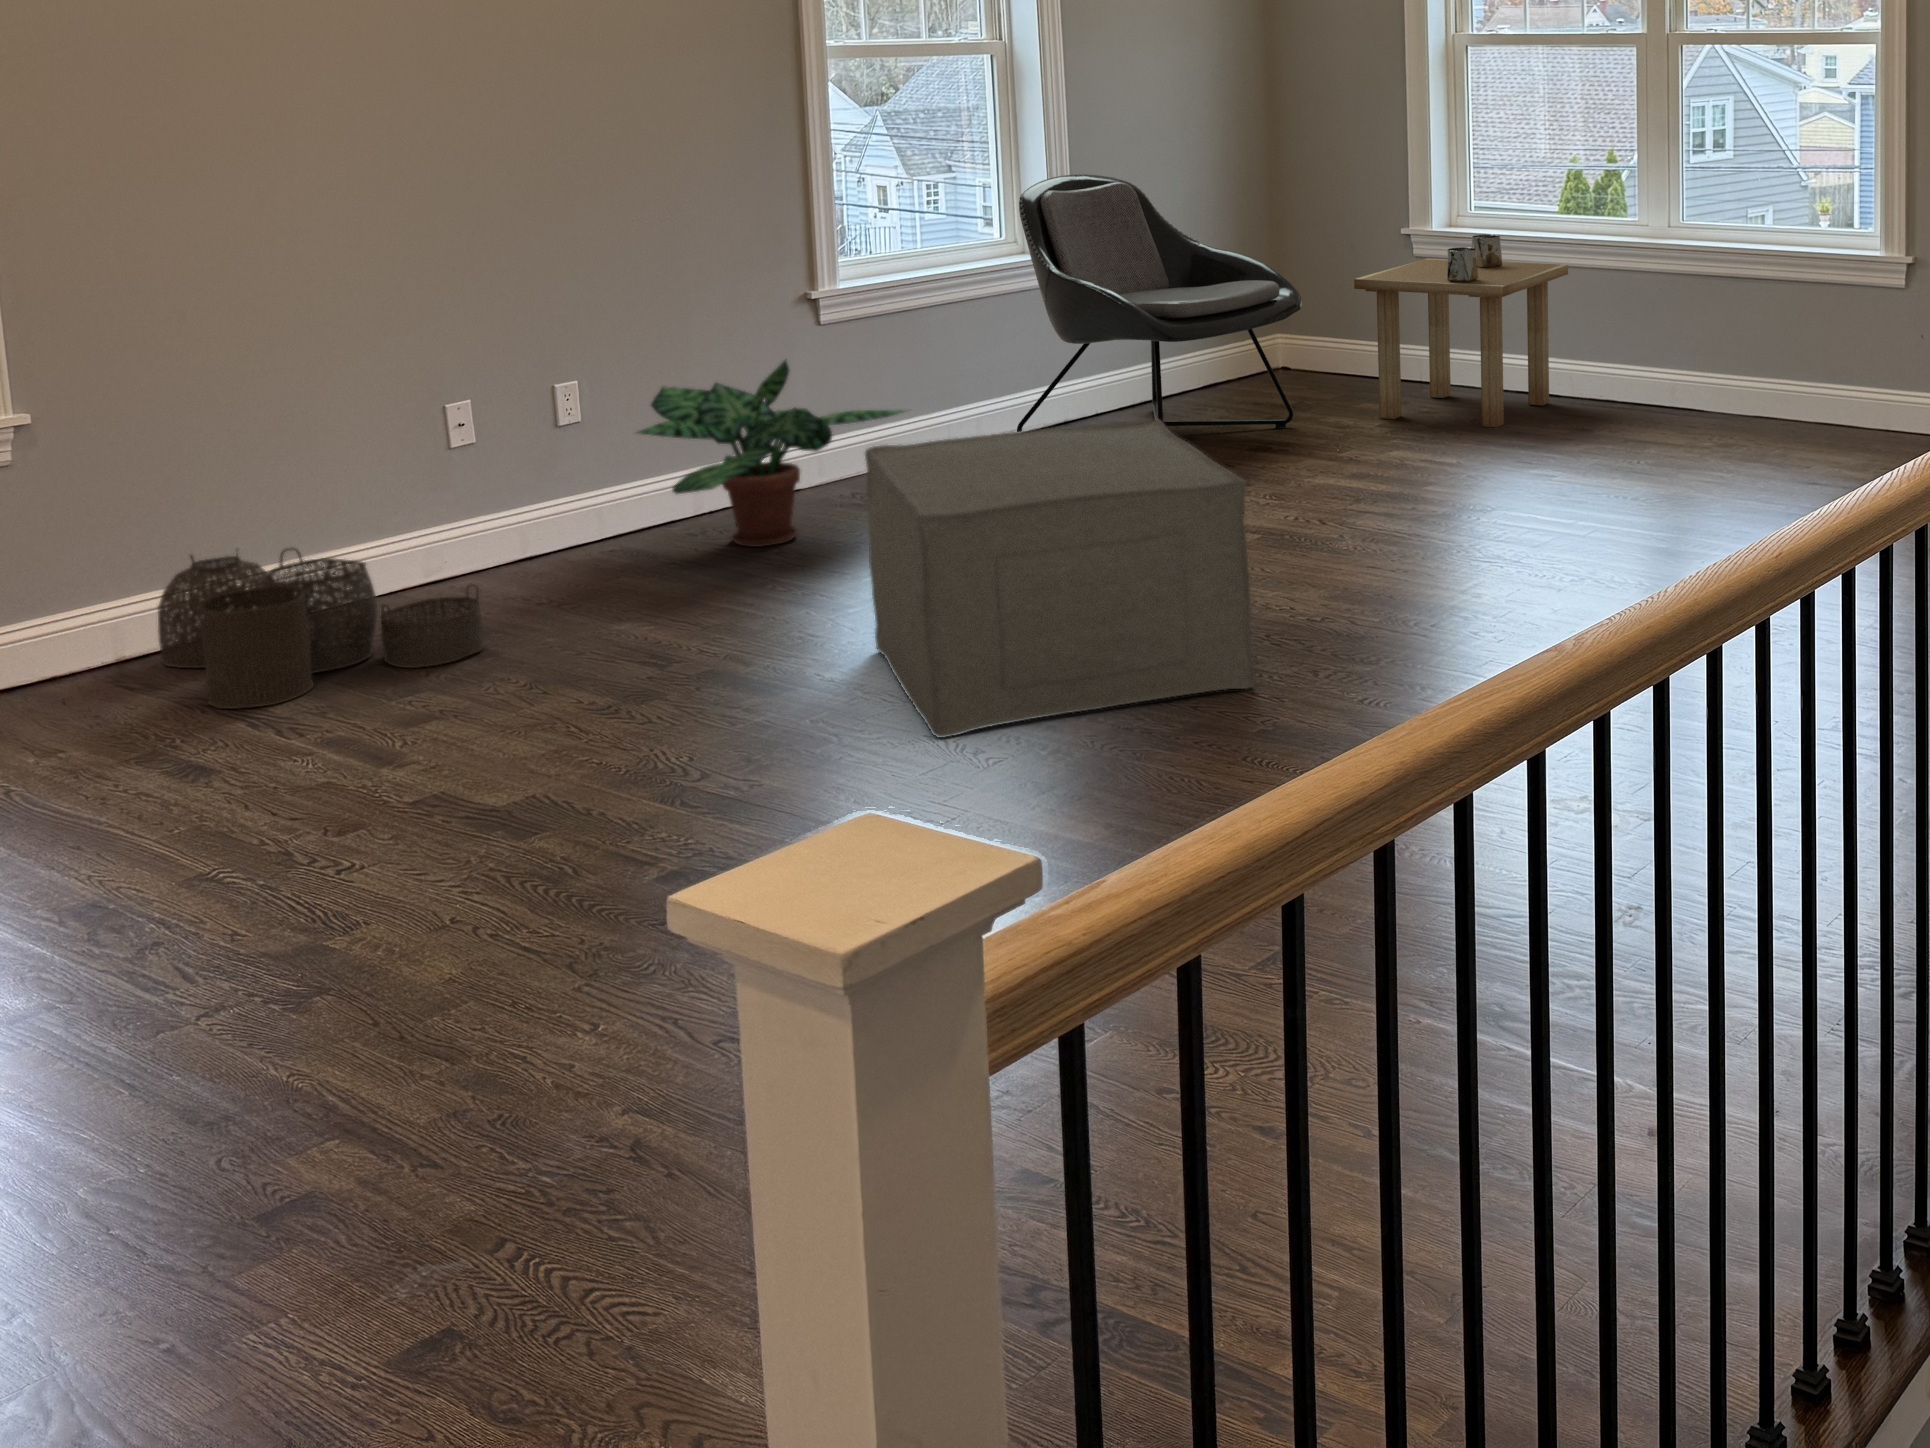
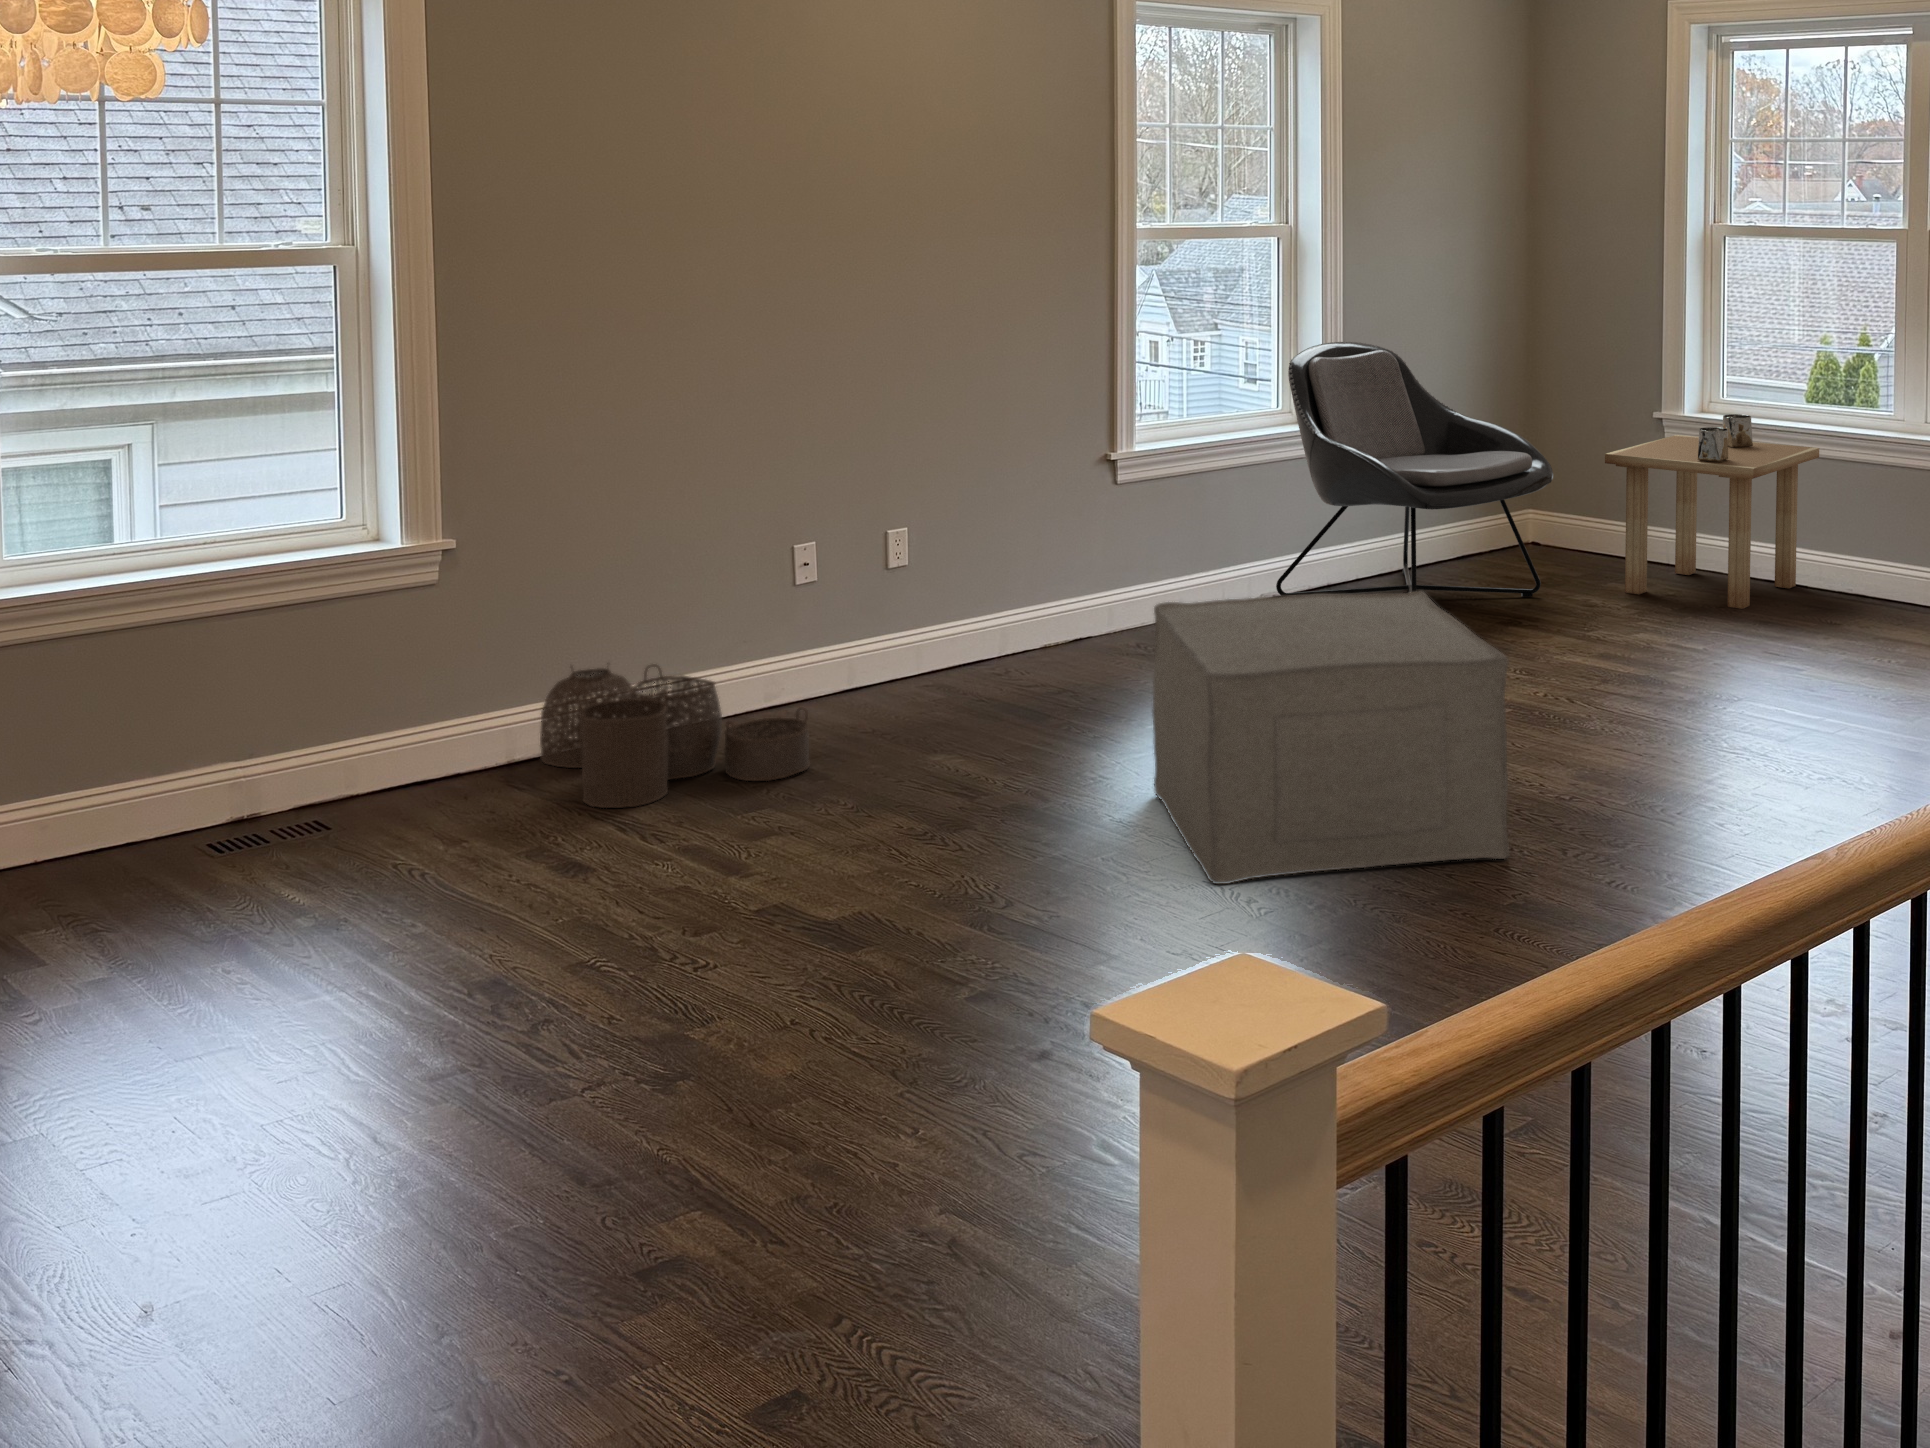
potted plant: present [638,361,904,547] -> none [940,511,1188,686]

